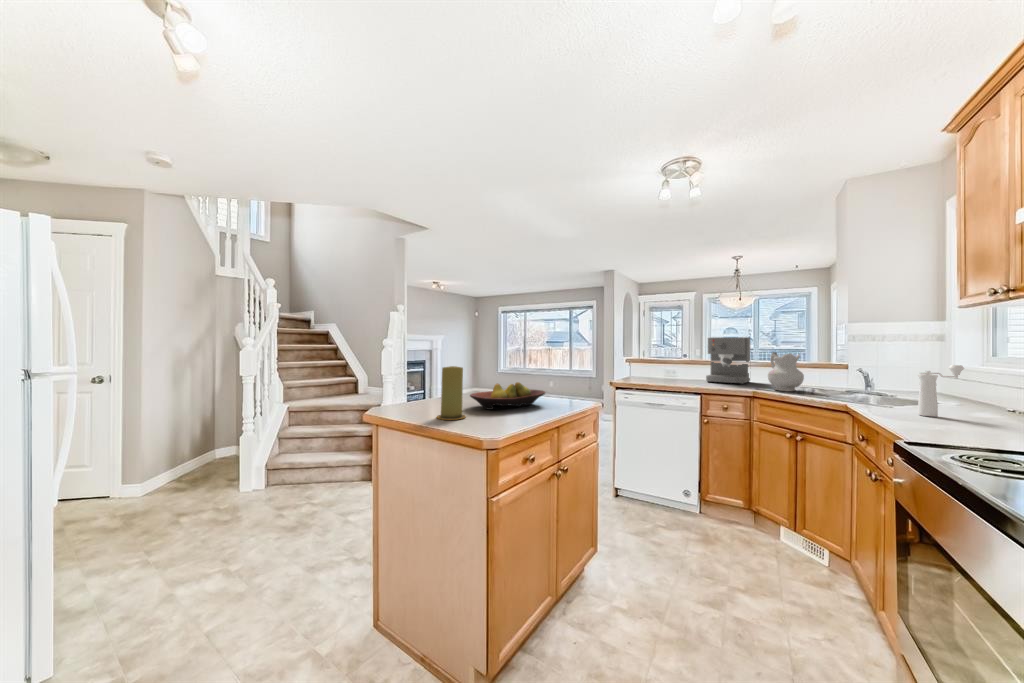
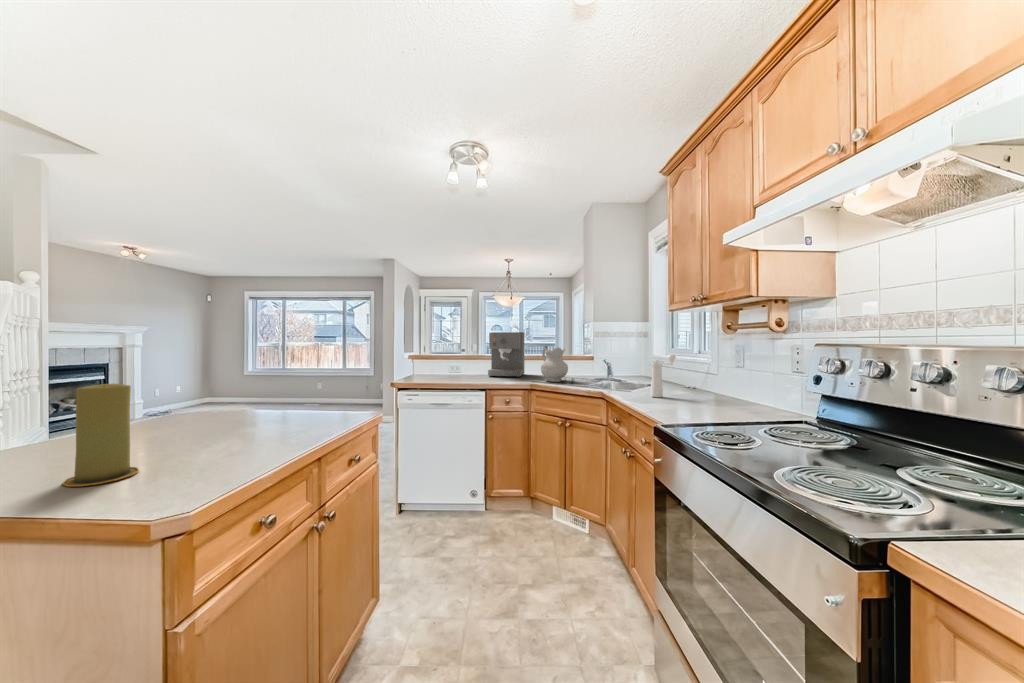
fruit bowl: present [470,382,545,410] -> none [157,398,302,448]

